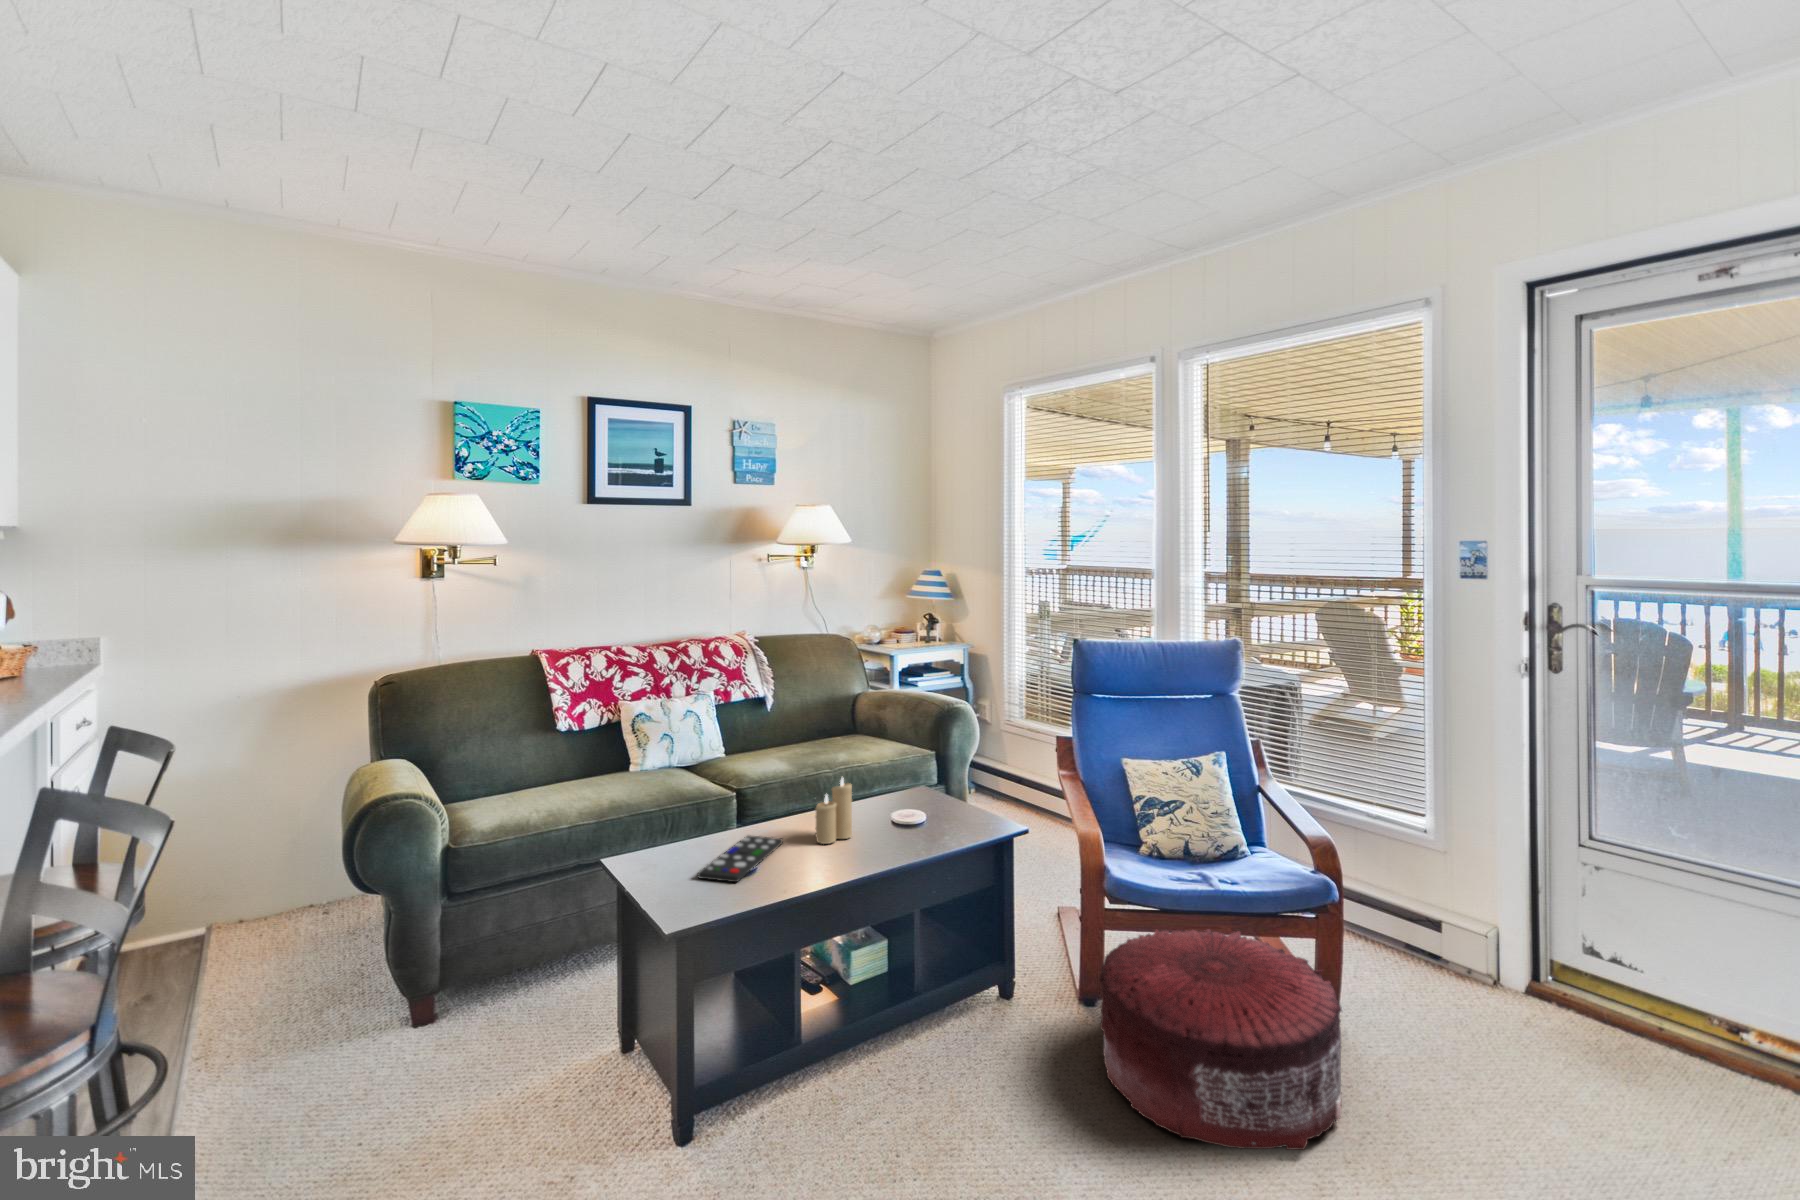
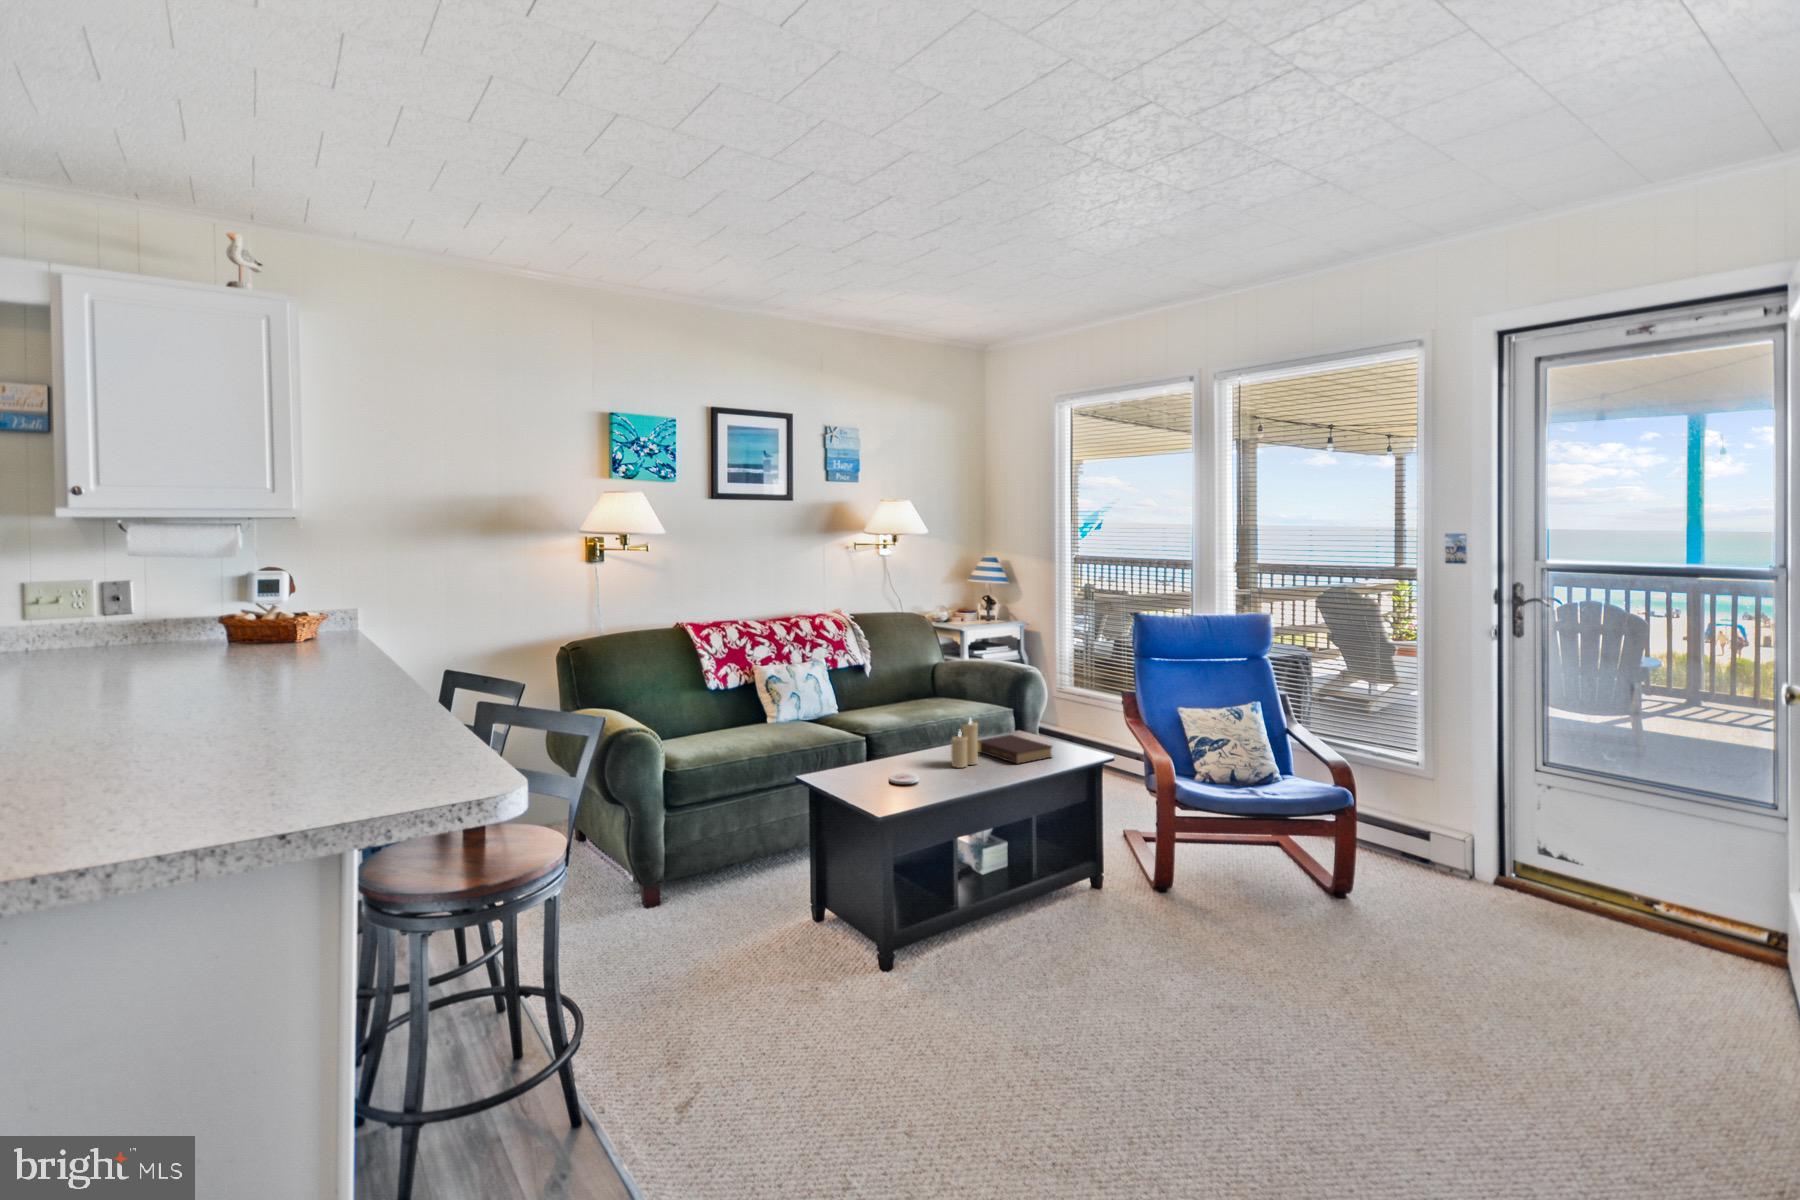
book: none [858,794,953,838] -> present [978,735,1052,764]
remote control: present [698,836,783,882] -> none [877,762,927,790]
pouf: present [1100,929,1341,1150] -> none [1176,829,1356,967]

